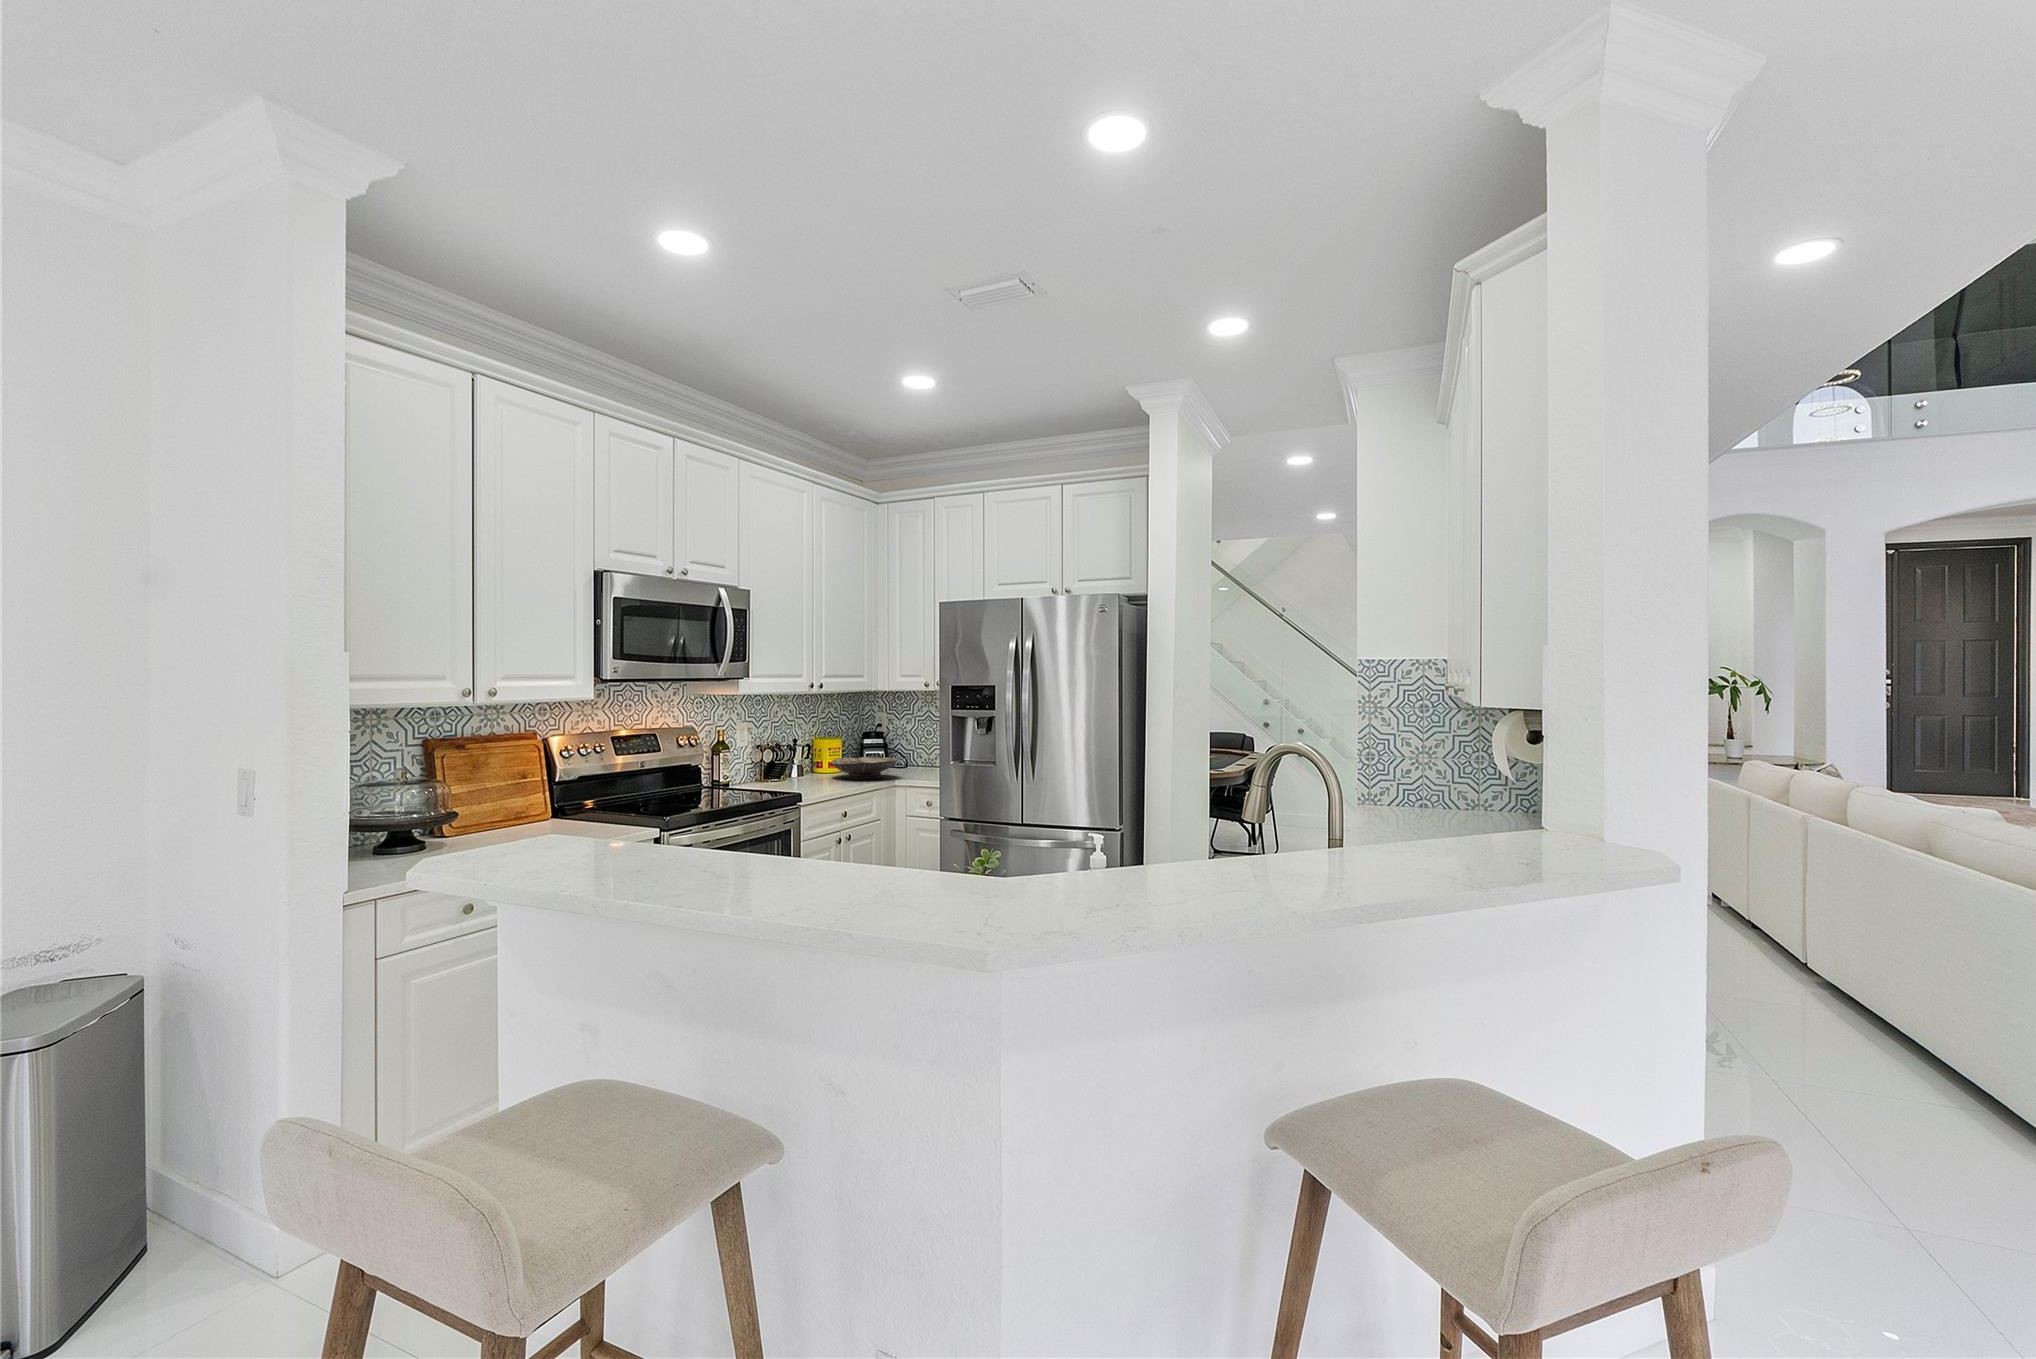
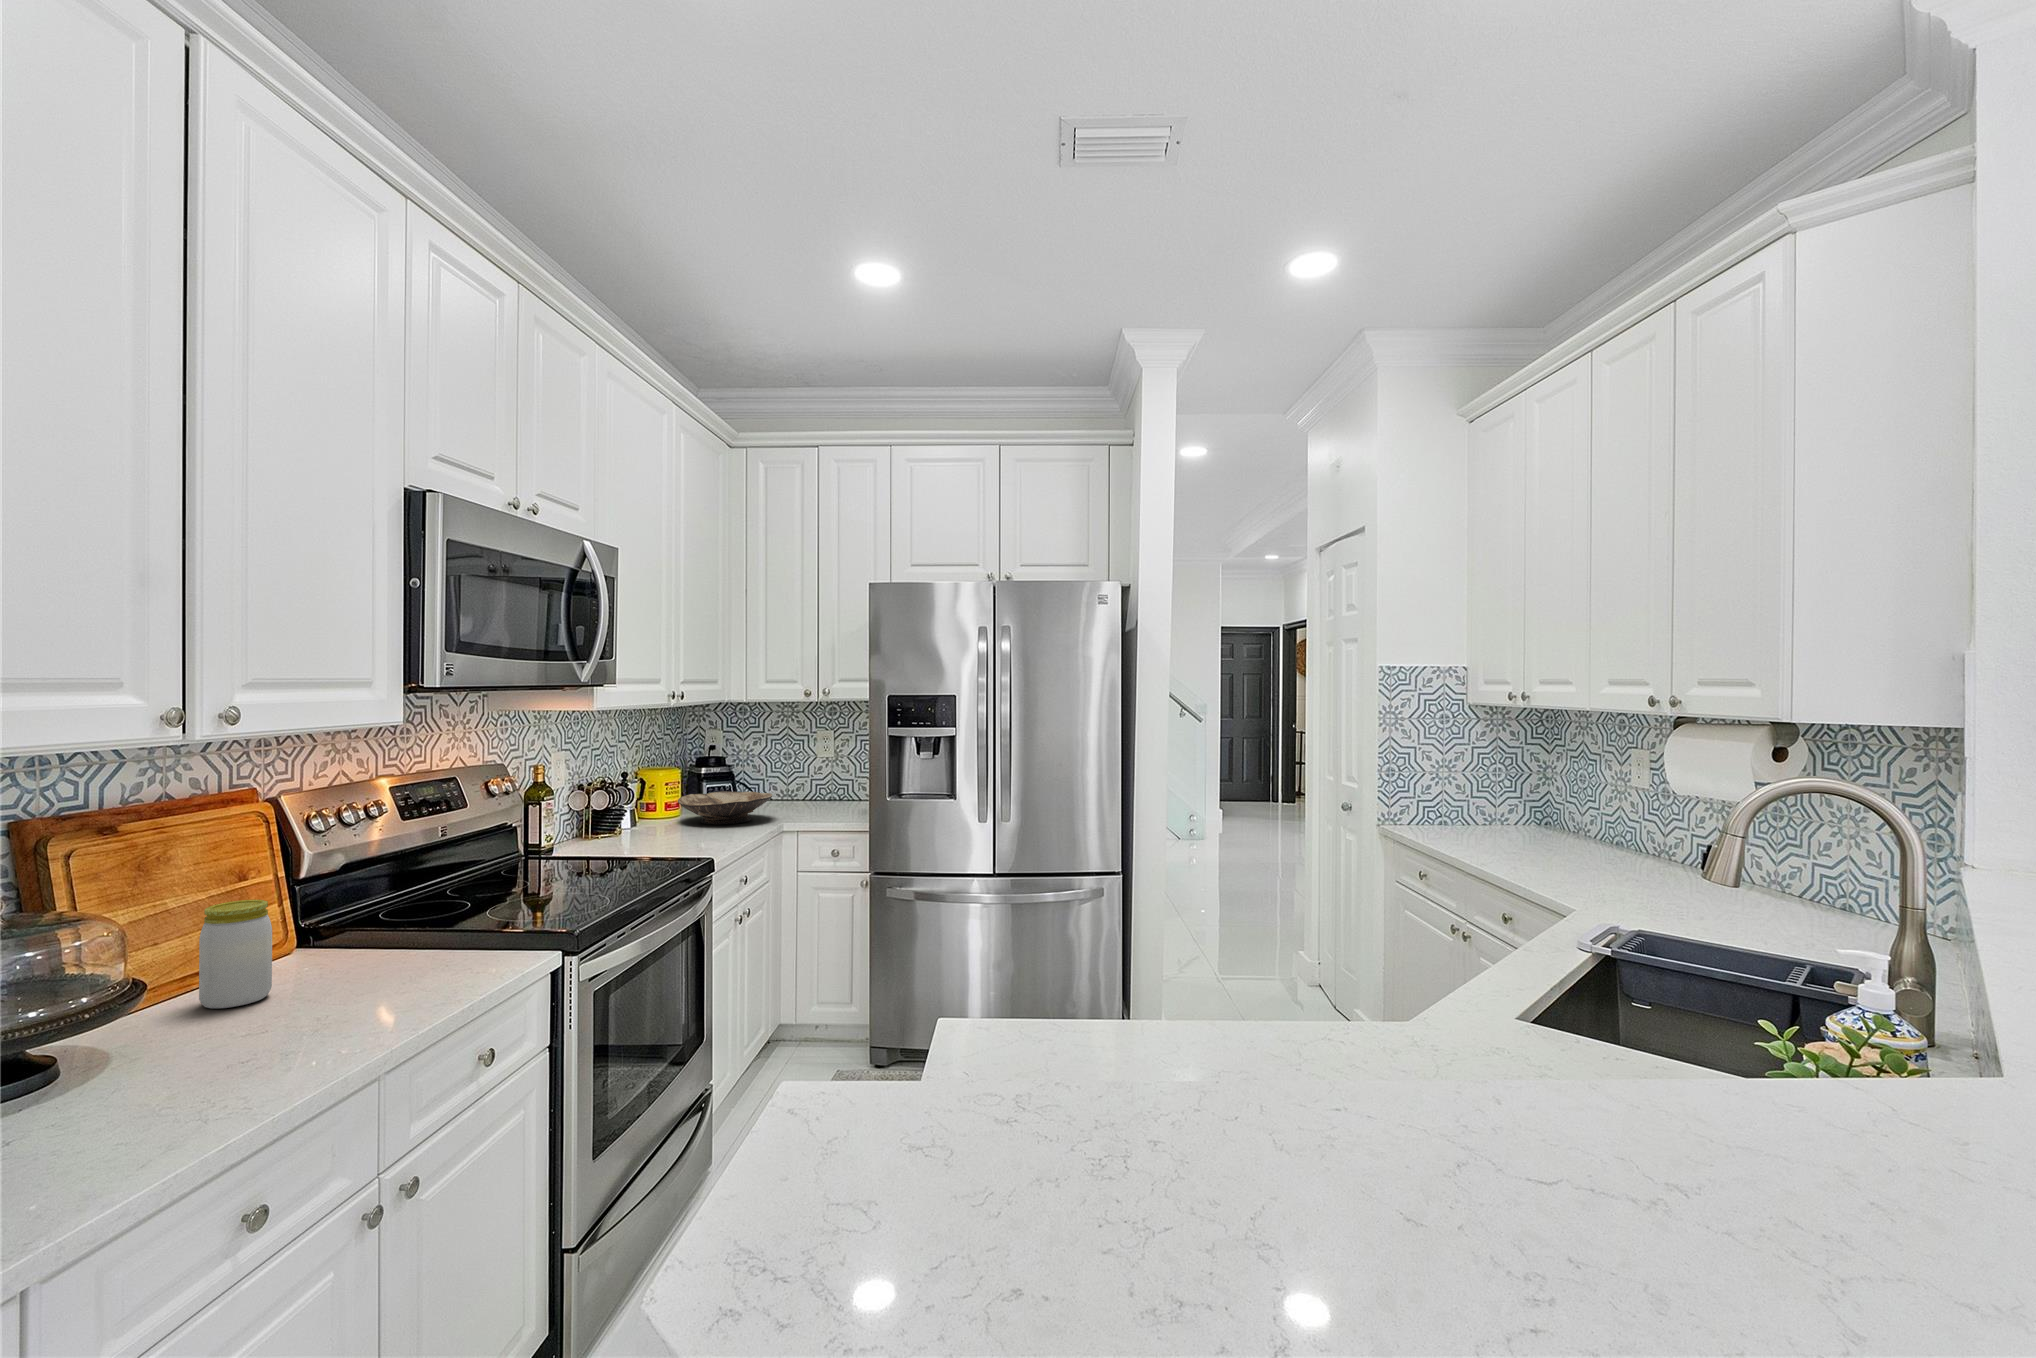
jar: none [489,784,521,836] -> present [199,900,272,1008]

